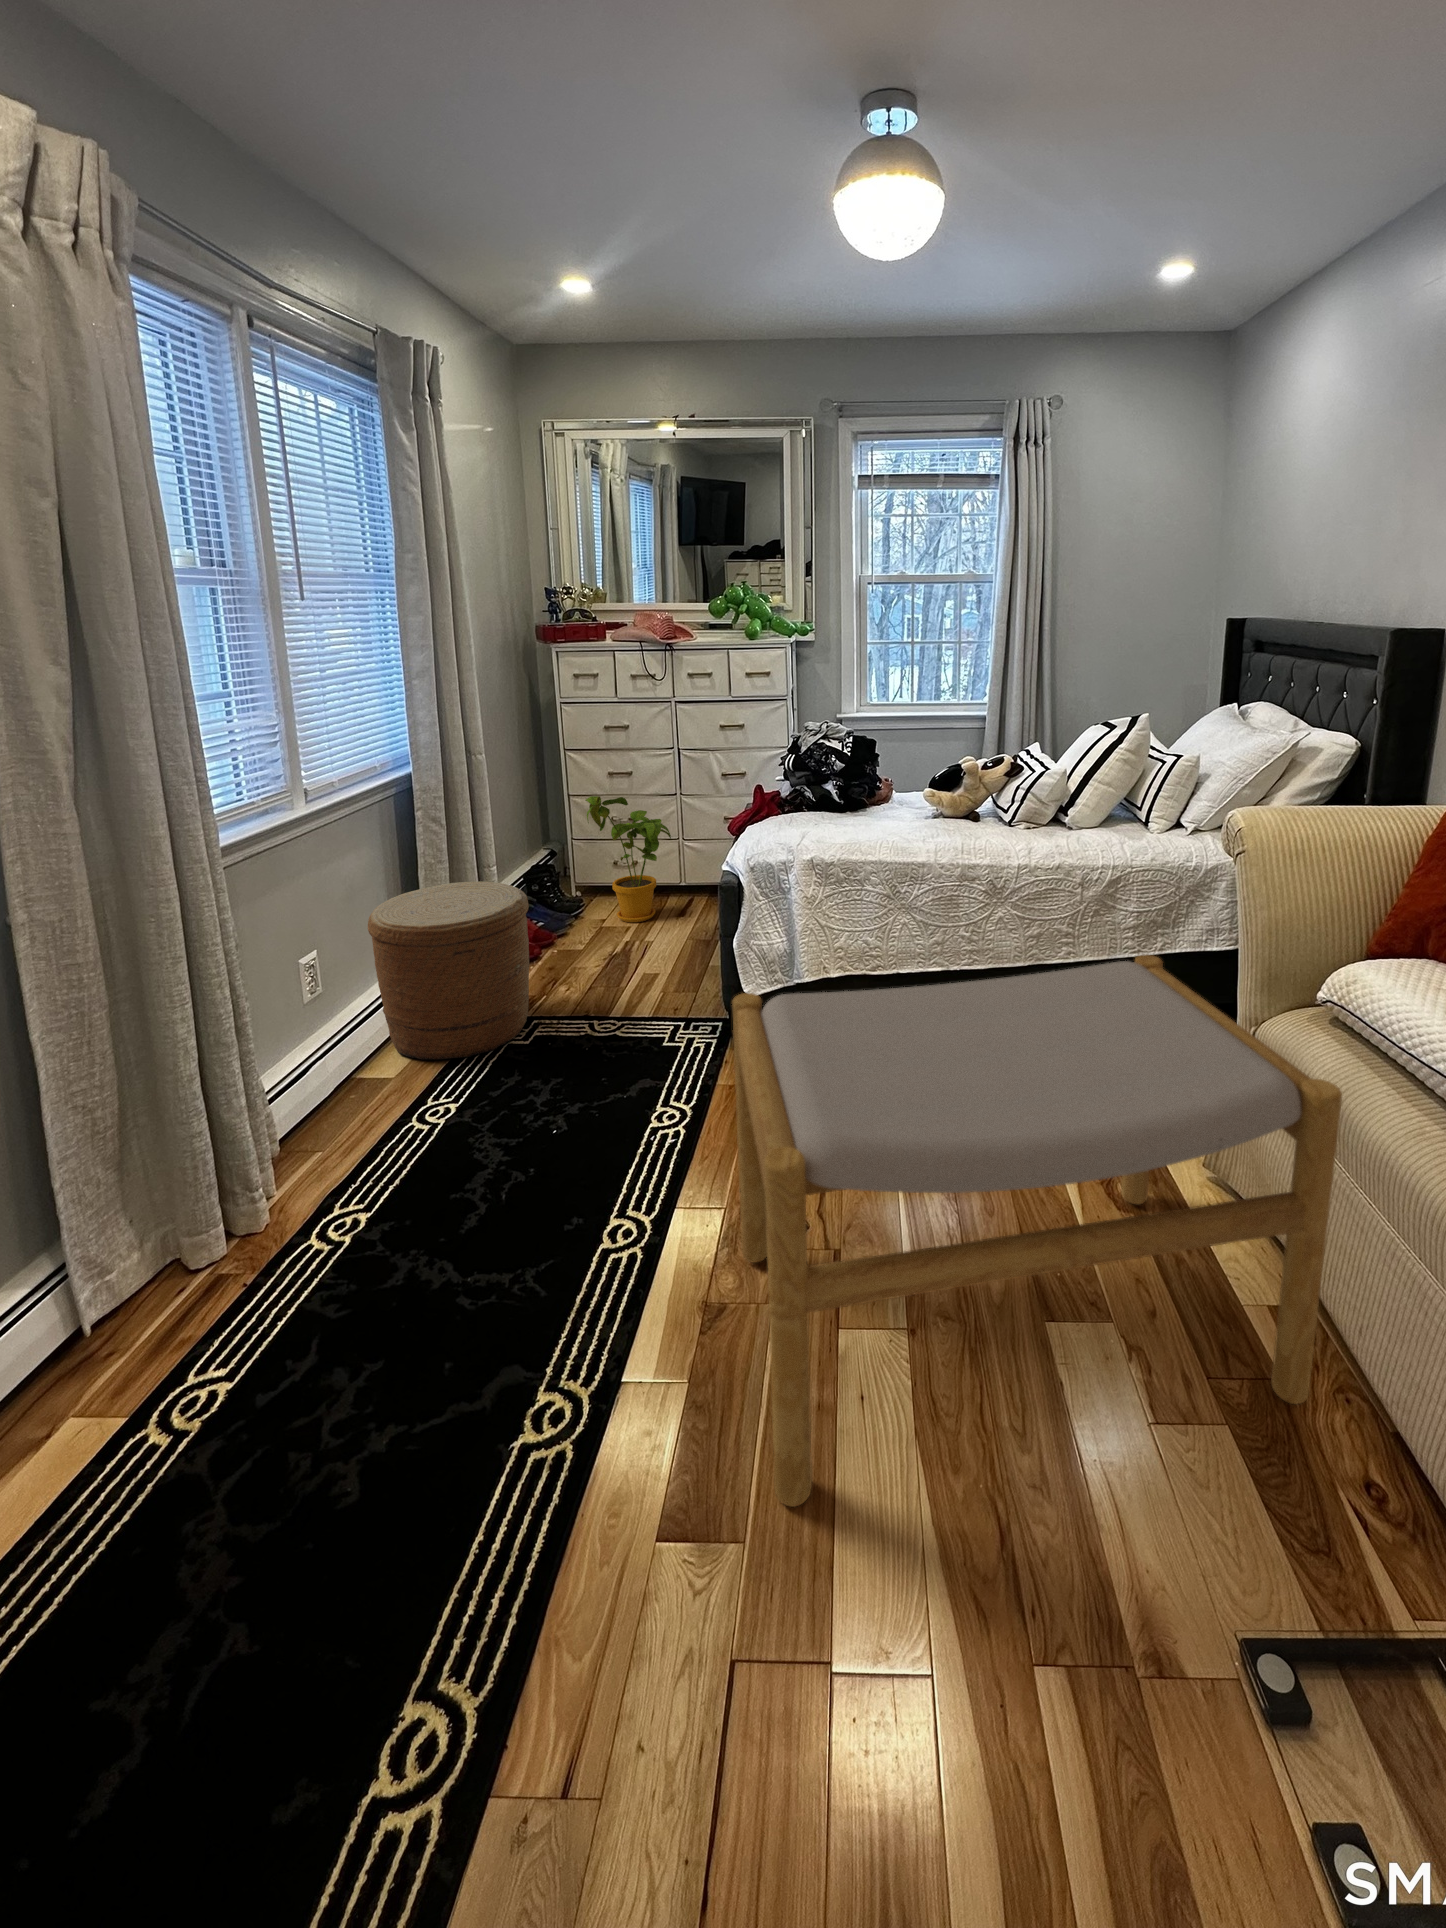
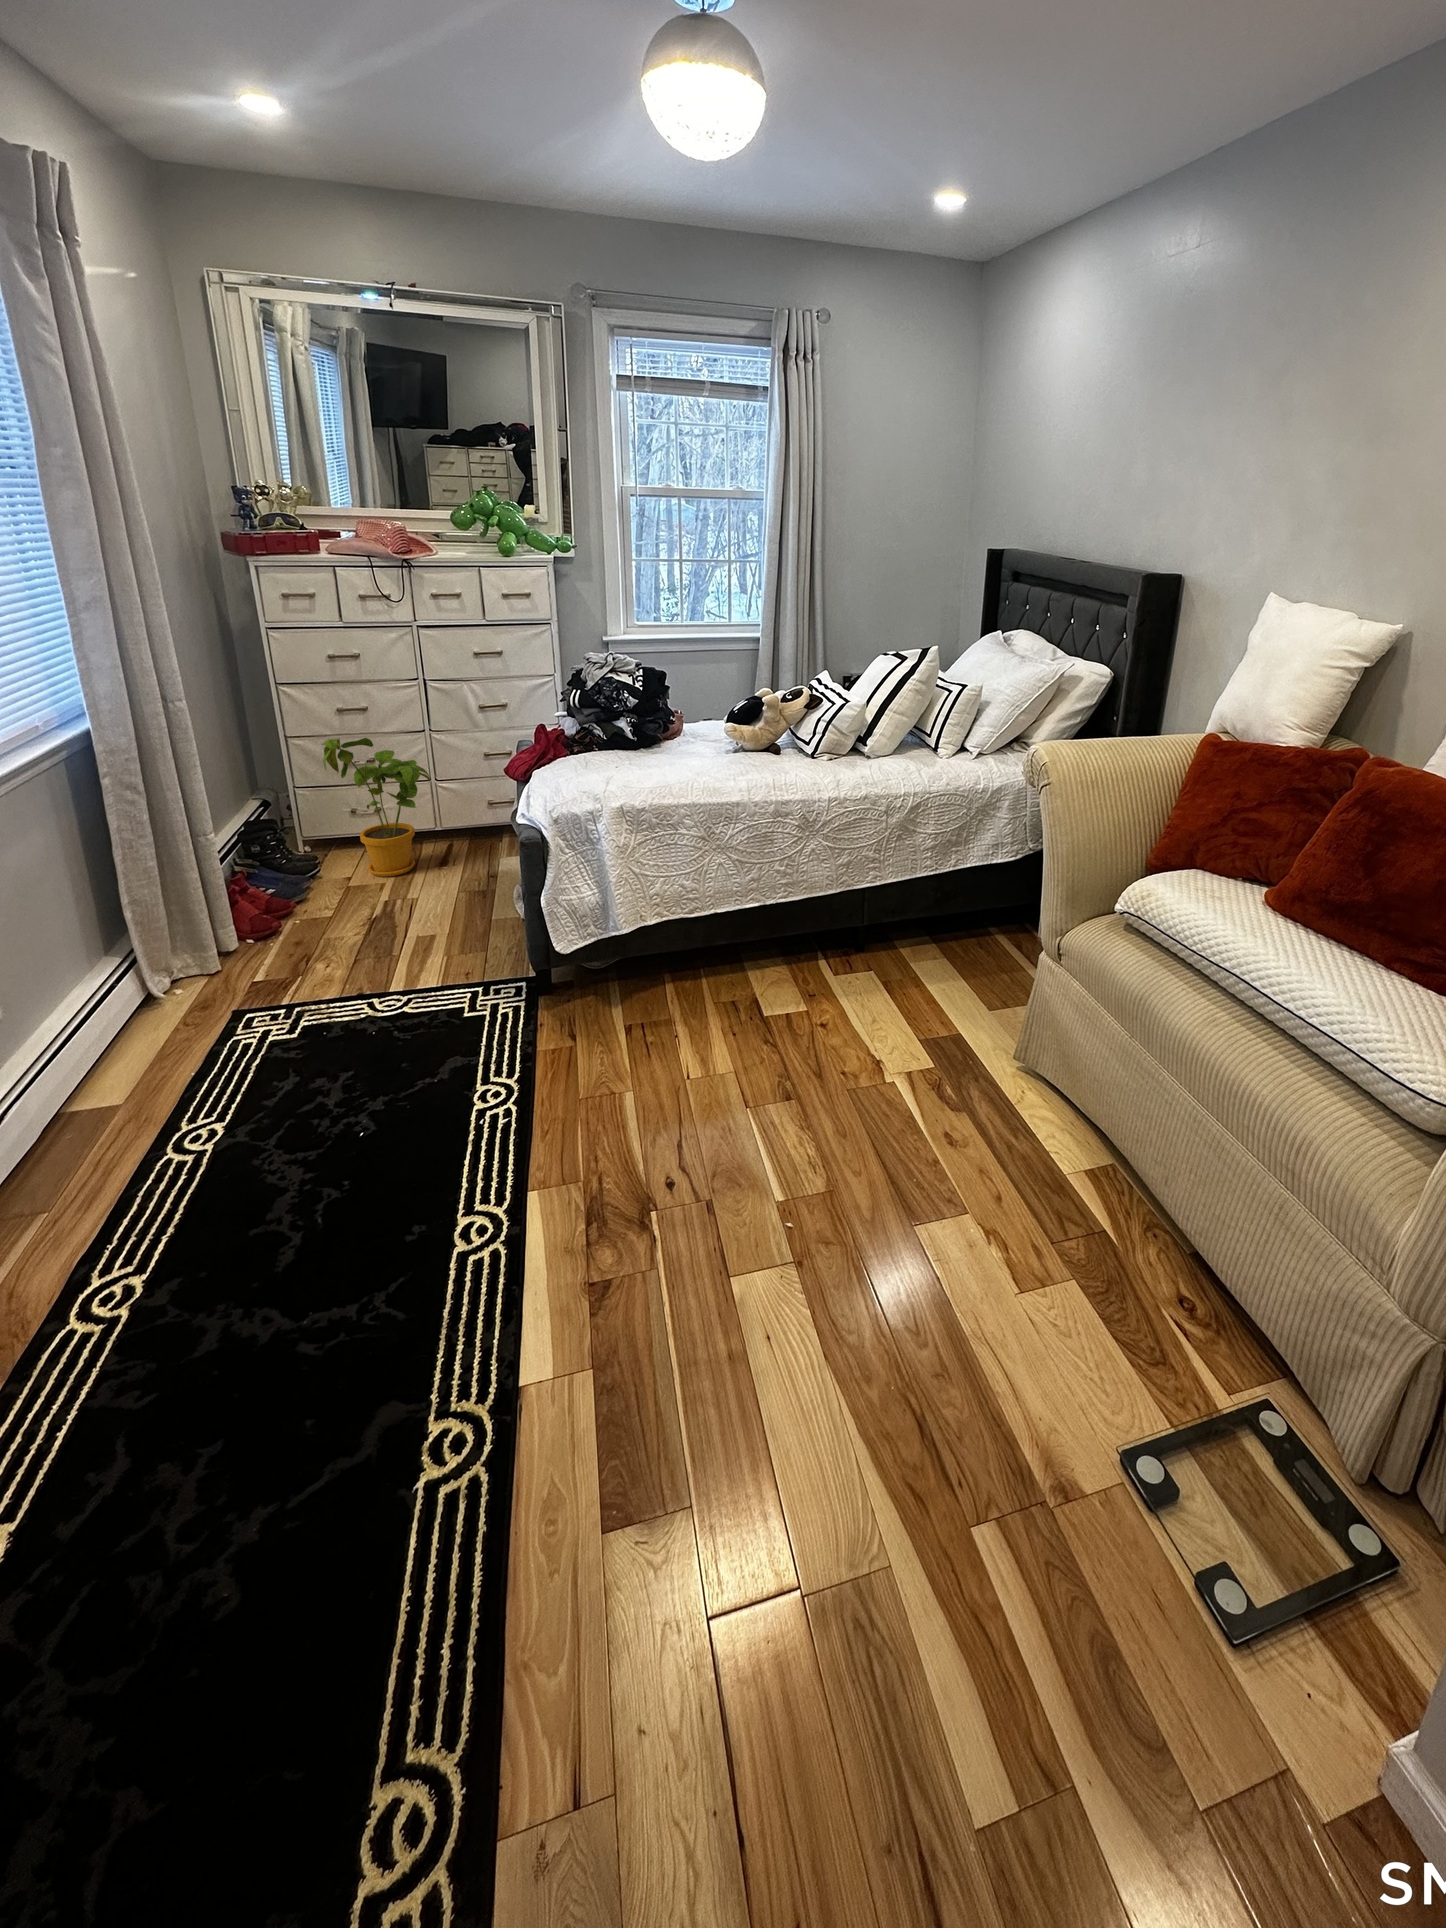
woven basket: present [368,882,529,1059] -> none [55,853,289,1074]
footstool: present [732,954,1342,1507] -> none [606,887,1167,1458]

